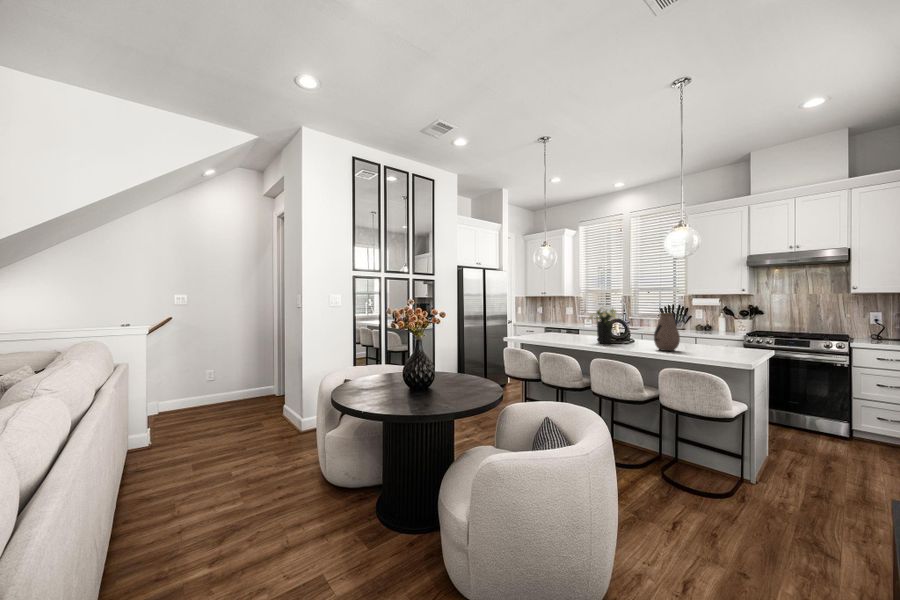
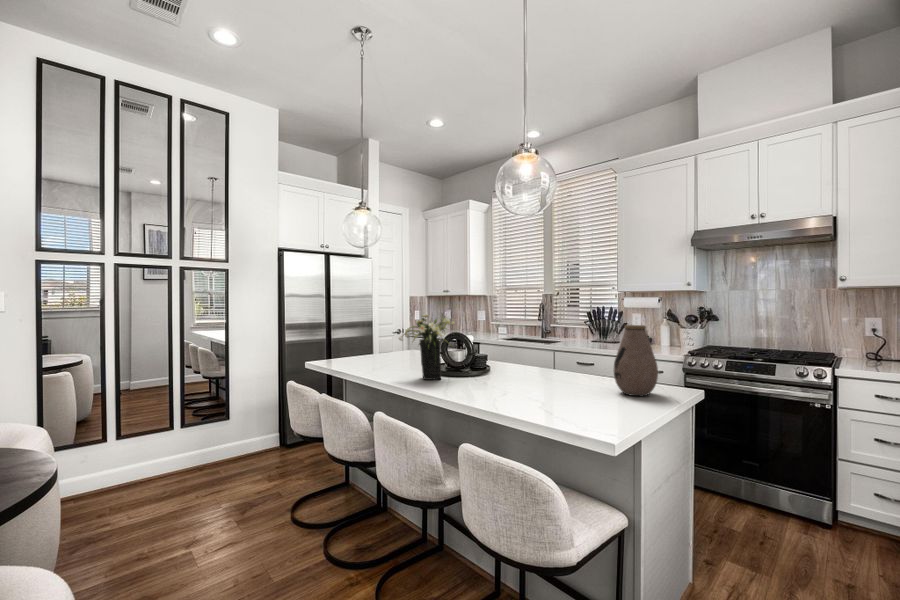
vase: present [654,313,680,351] -> present [614,325,658,396]

